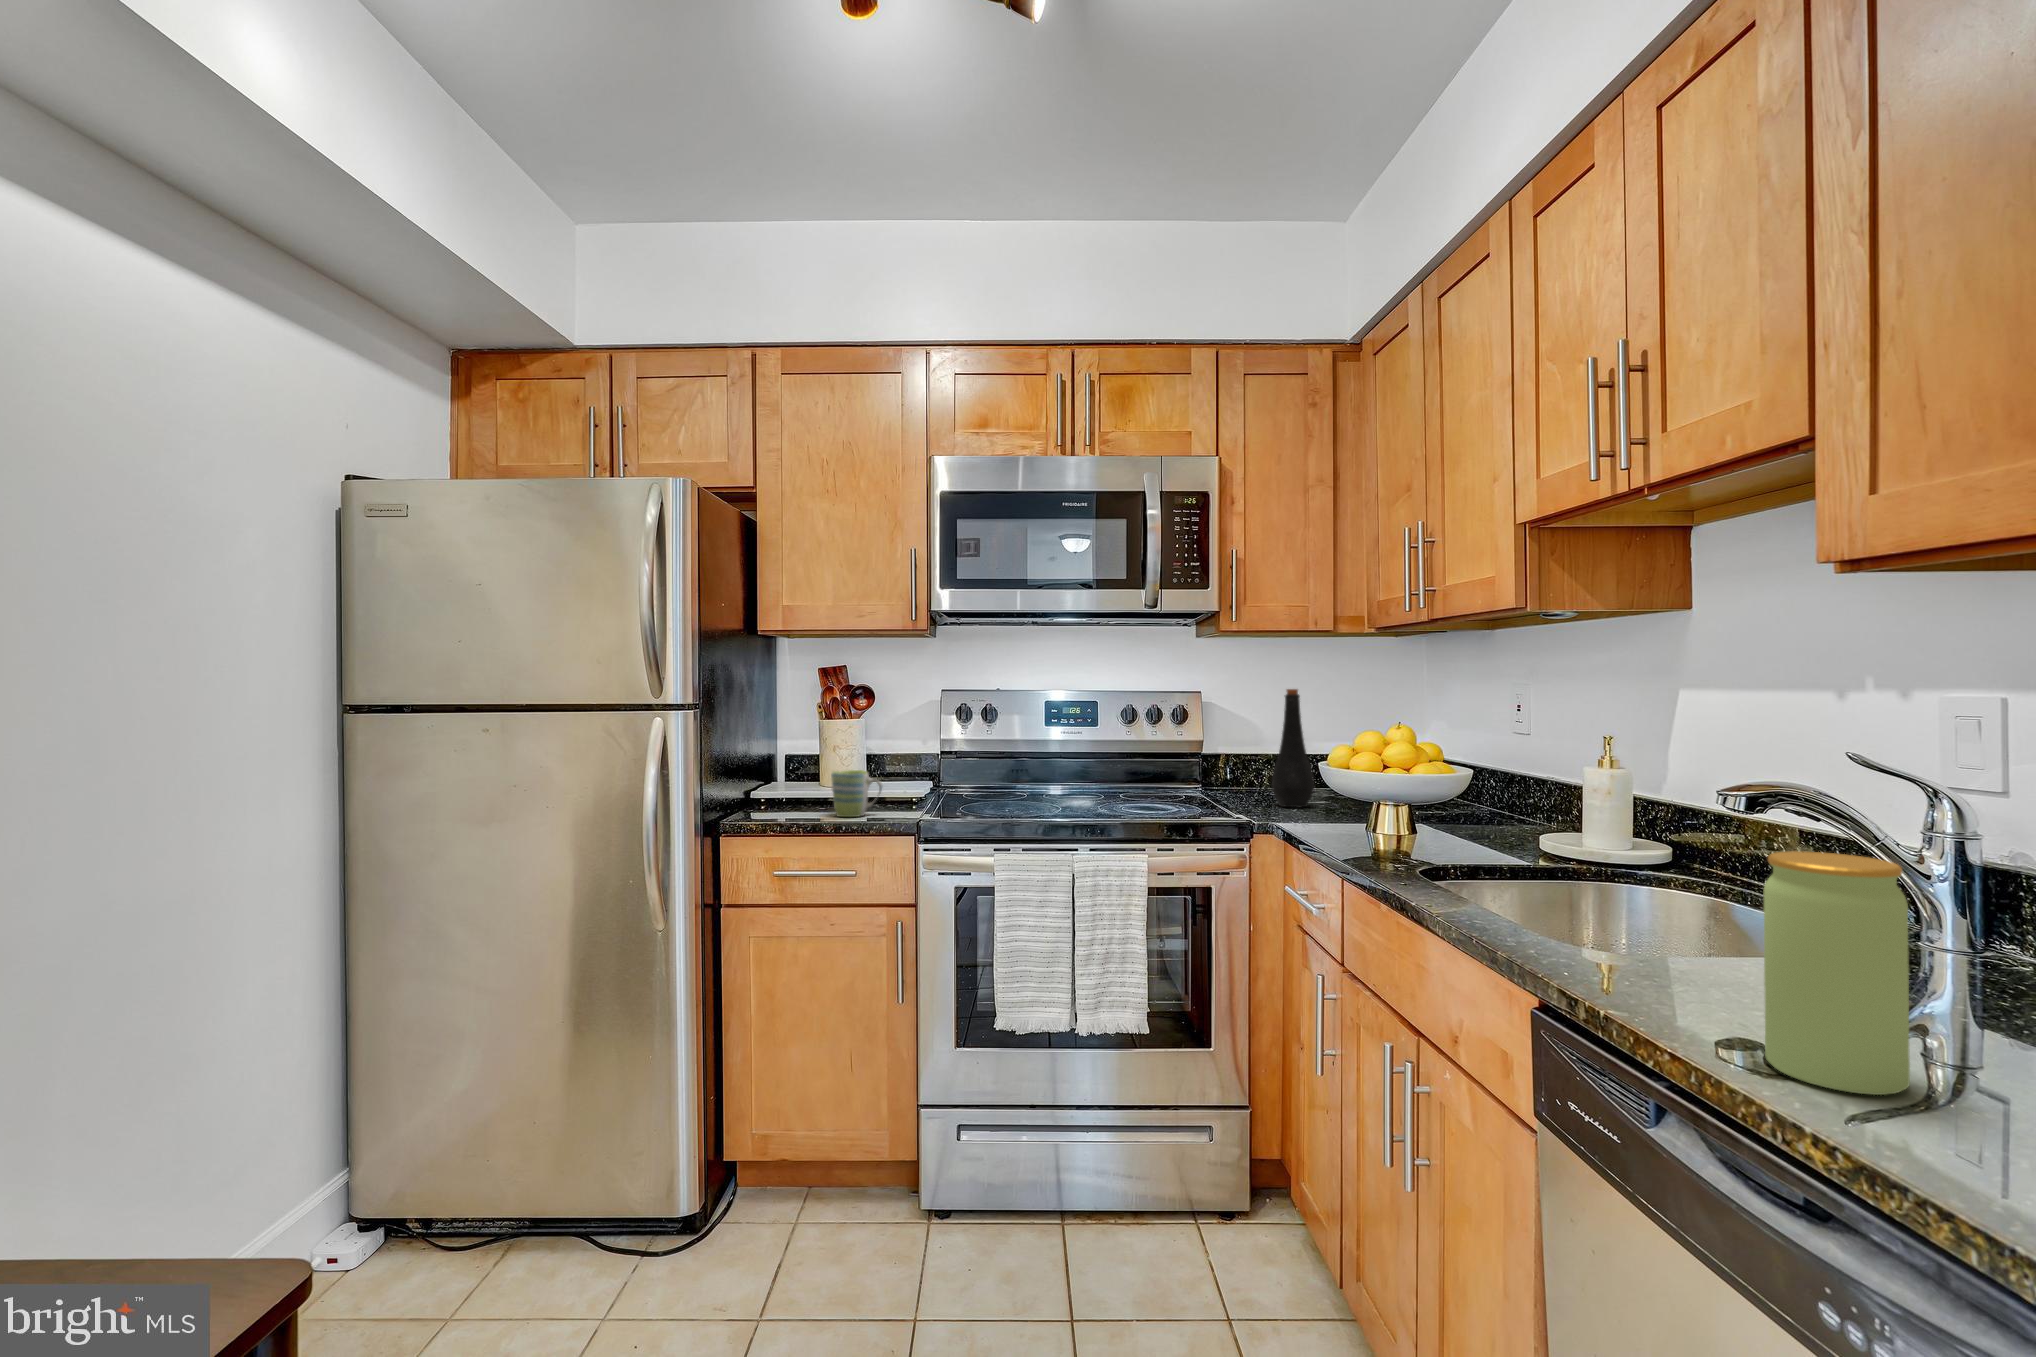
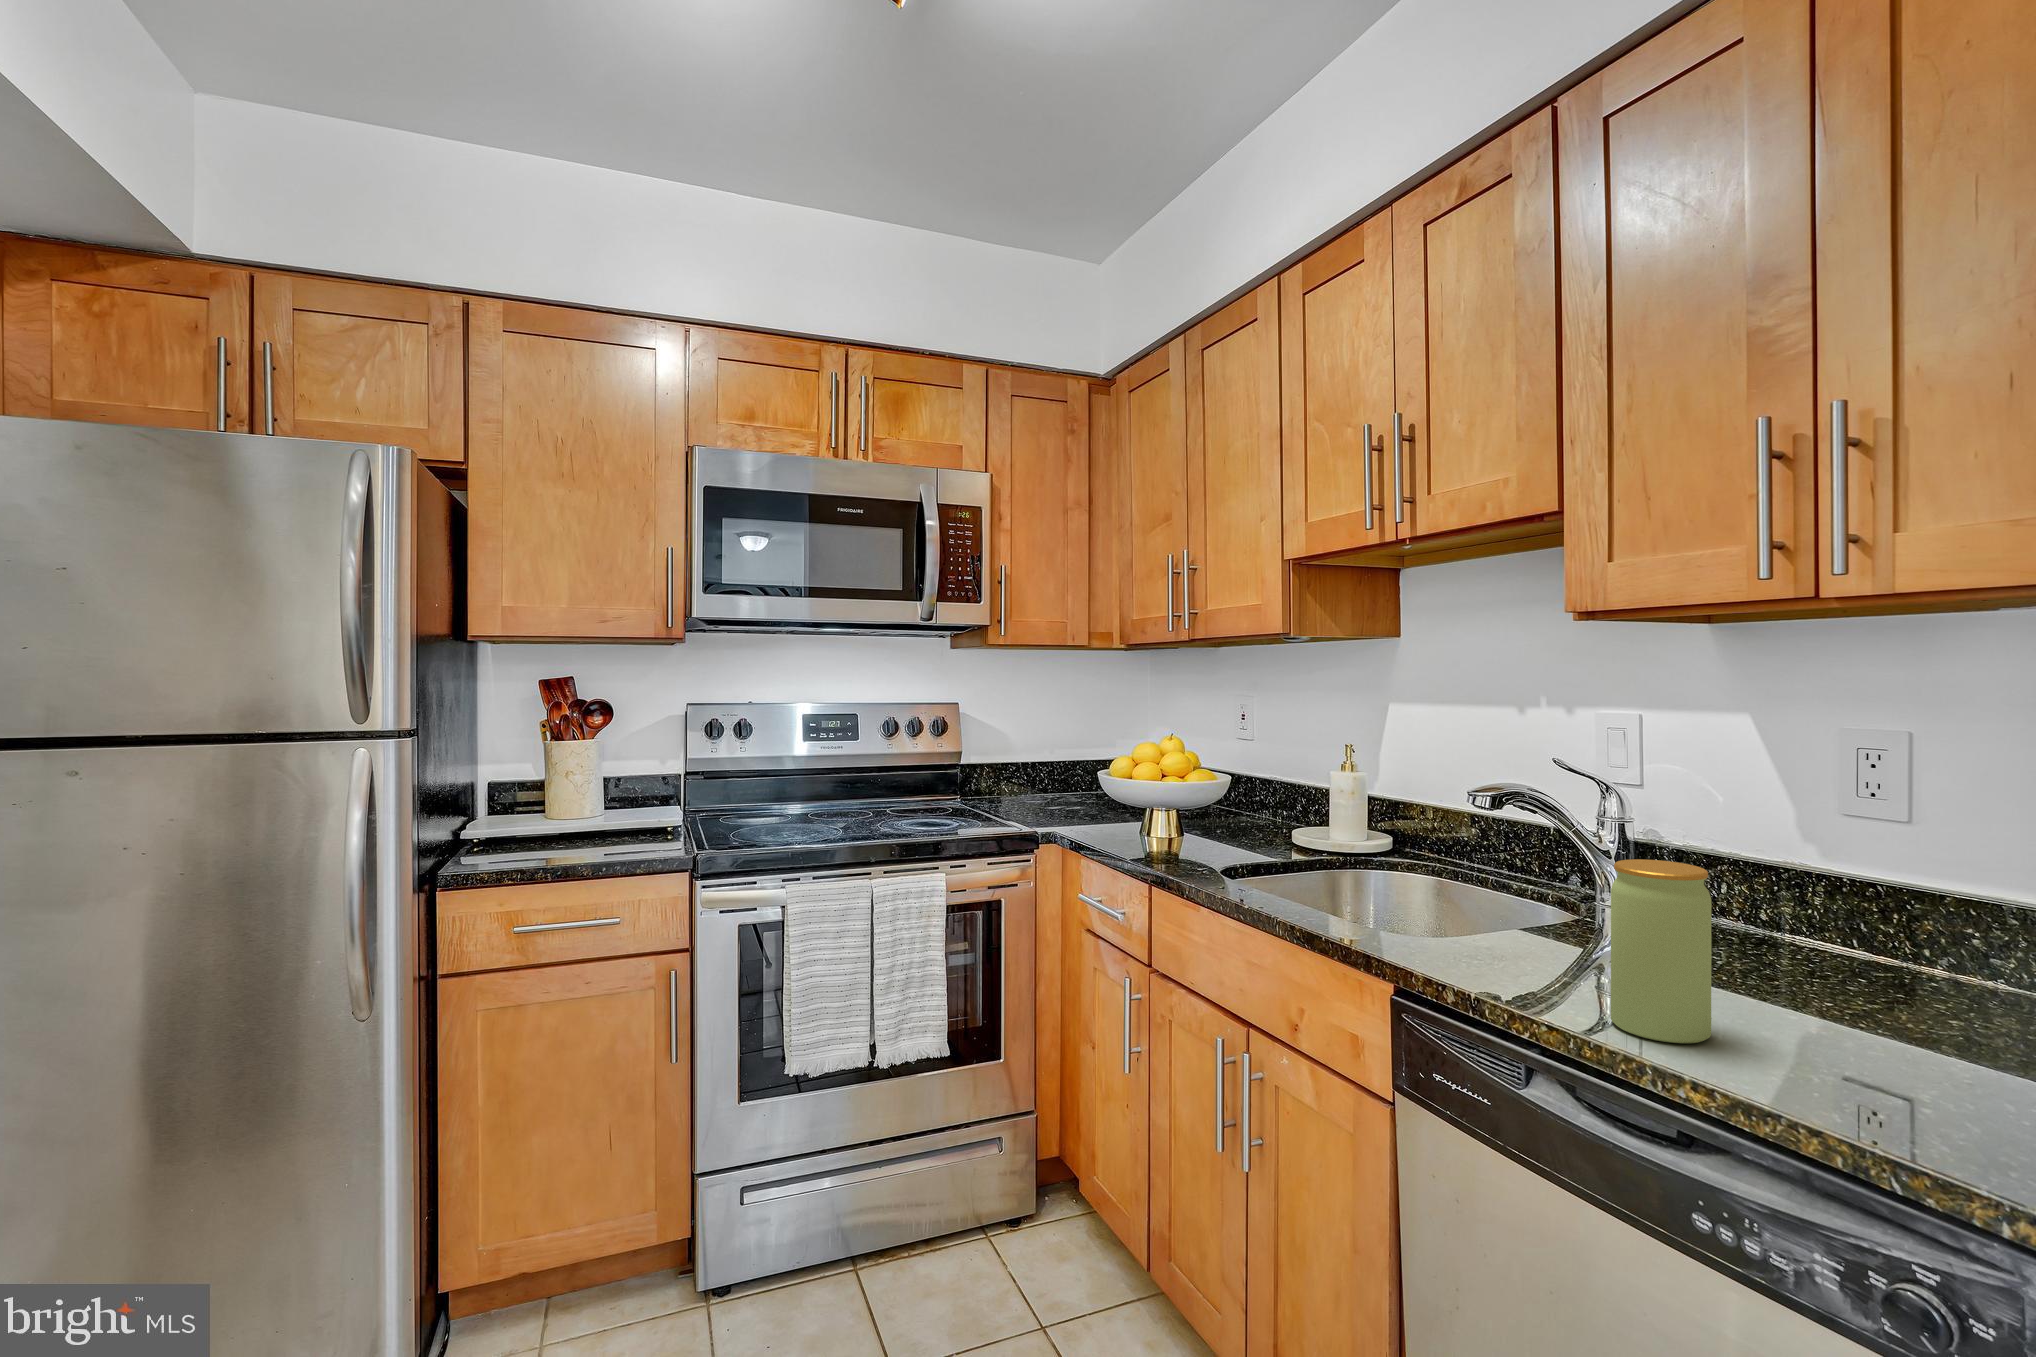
bottle: present [1272,689,1314,807] -> none [1034,701,1073,815]
mug: present [831,770,882,817] -> none [588,800,649,856]

